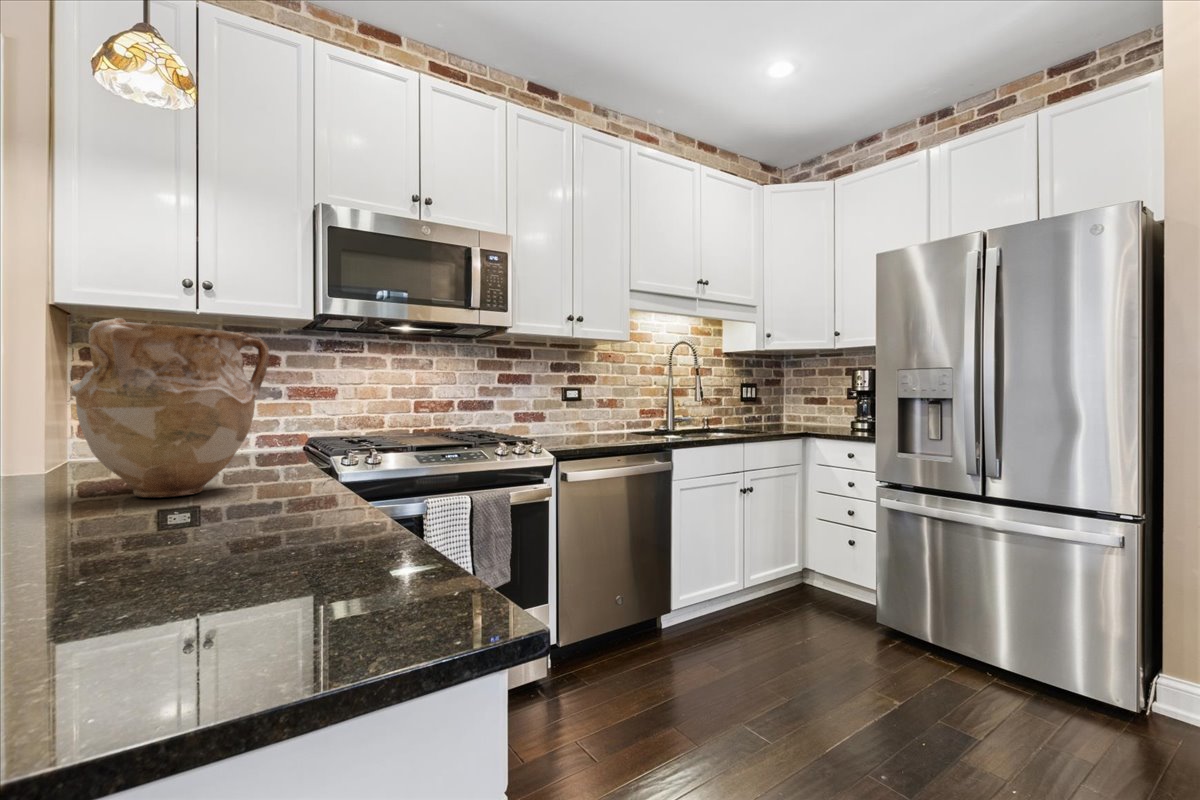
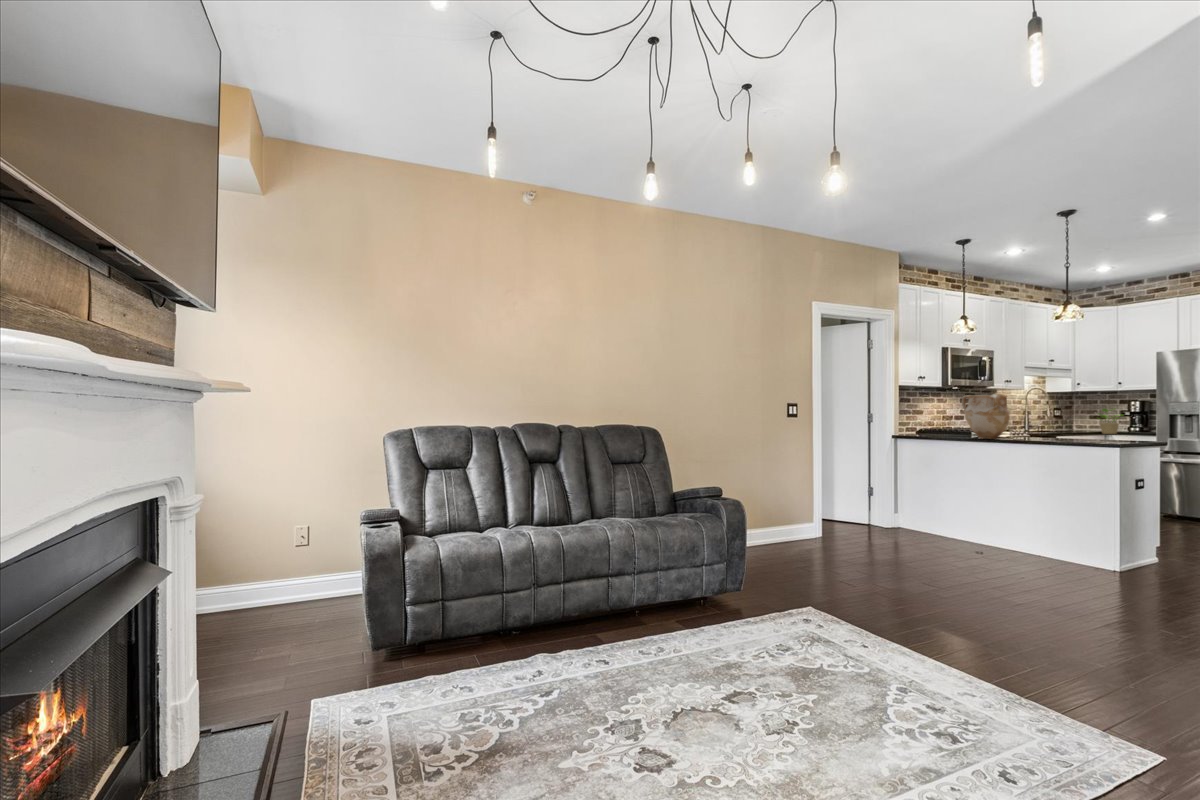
potted plant: none [787,384,833,436] -> present [1099,409,1123,434]

